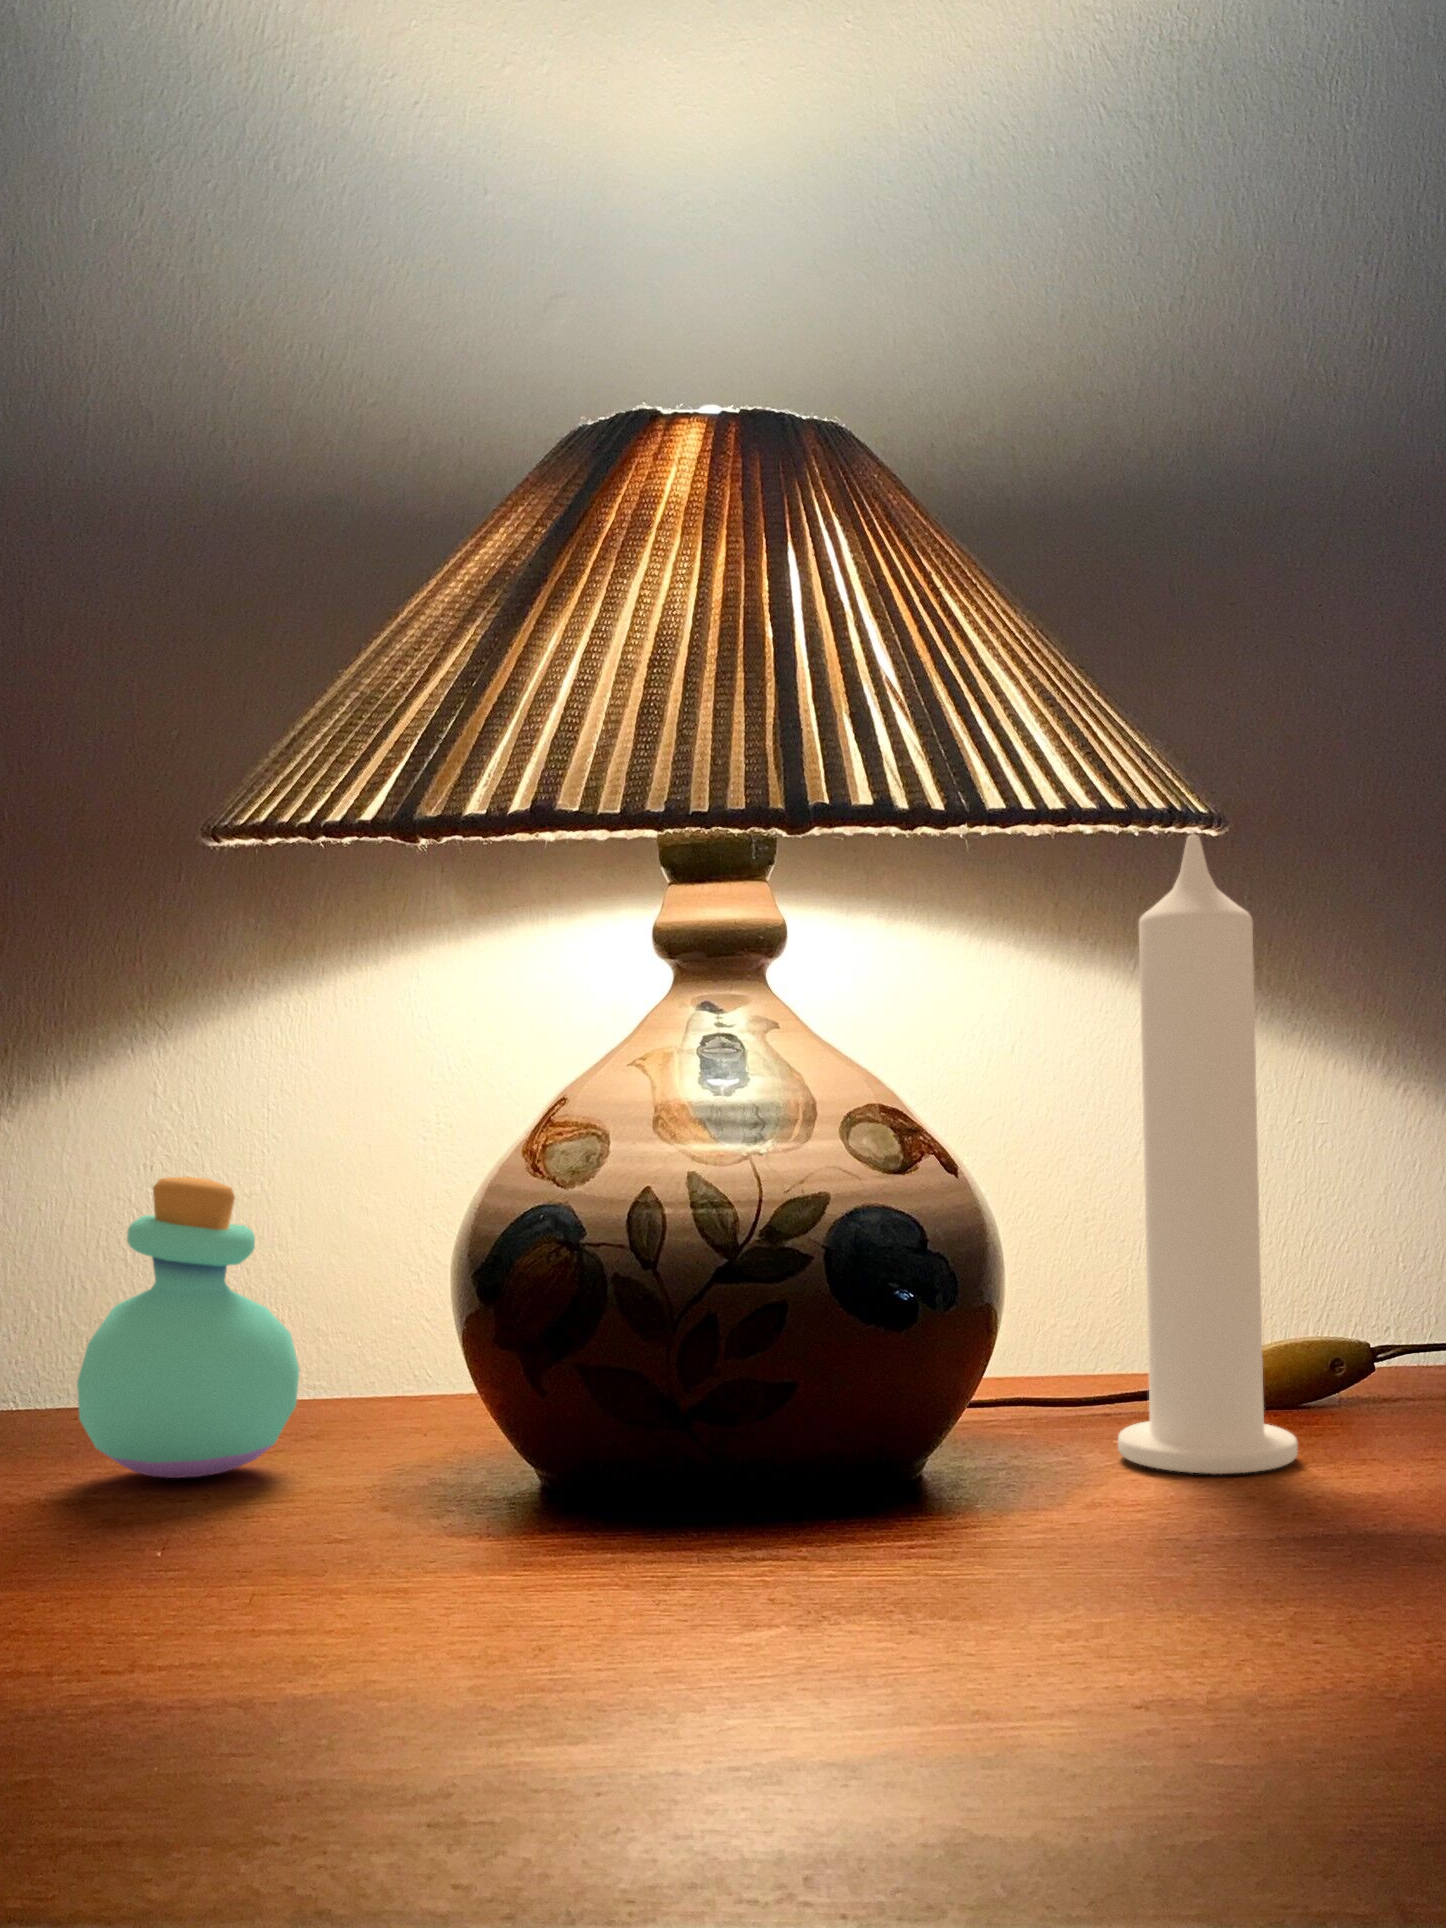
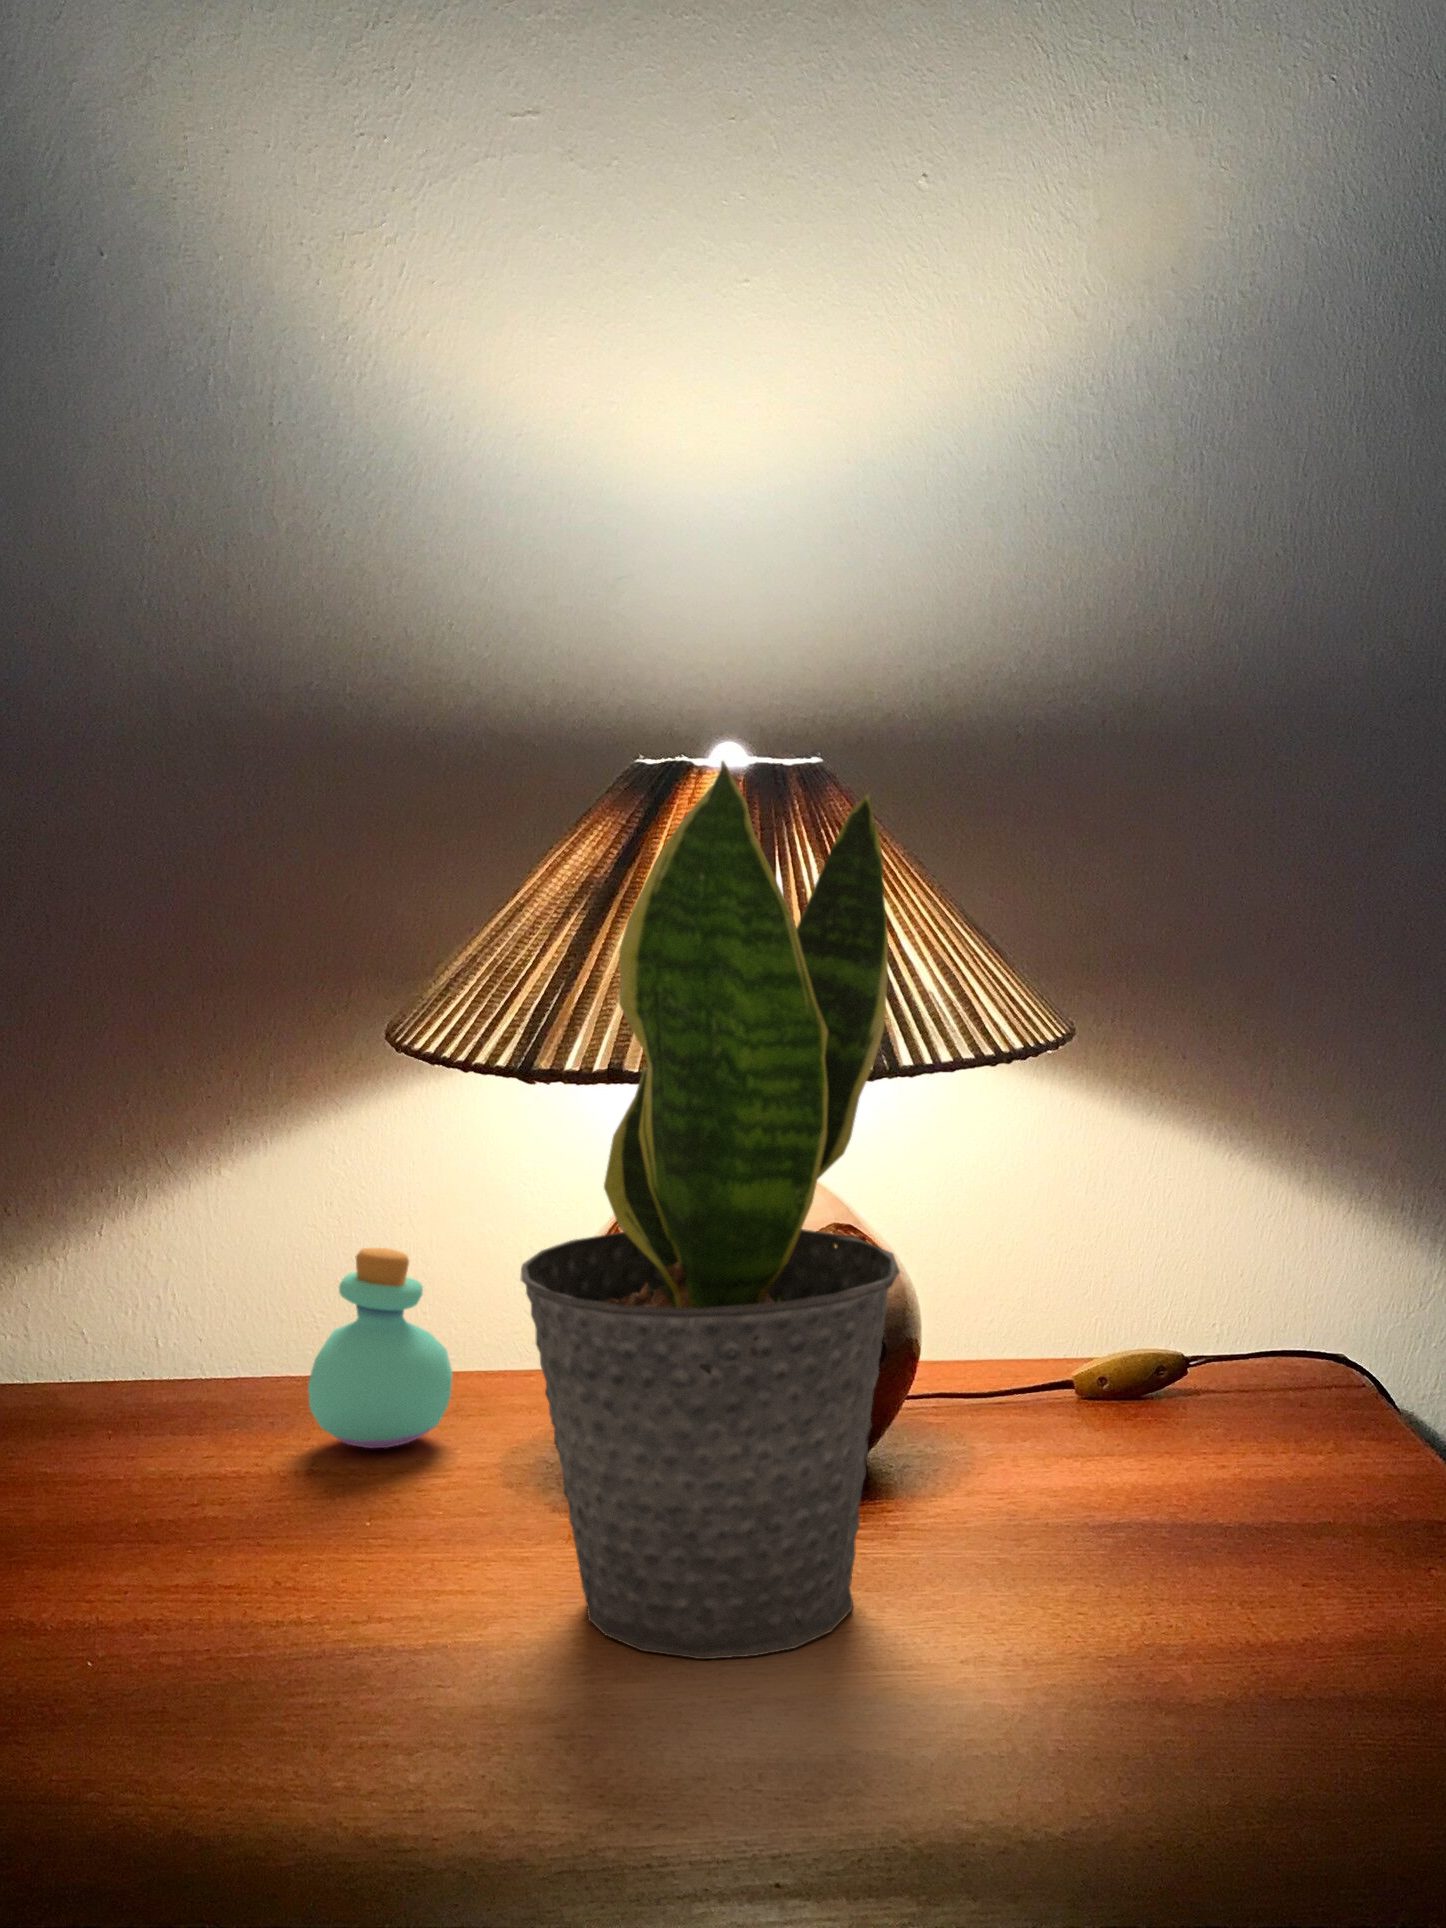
potted plant: none [381,168,1009,1720] -> present [521,761,899,1659]
candle: present [1118,835,1298,1474] -> none [996,1030,1113,1457]

